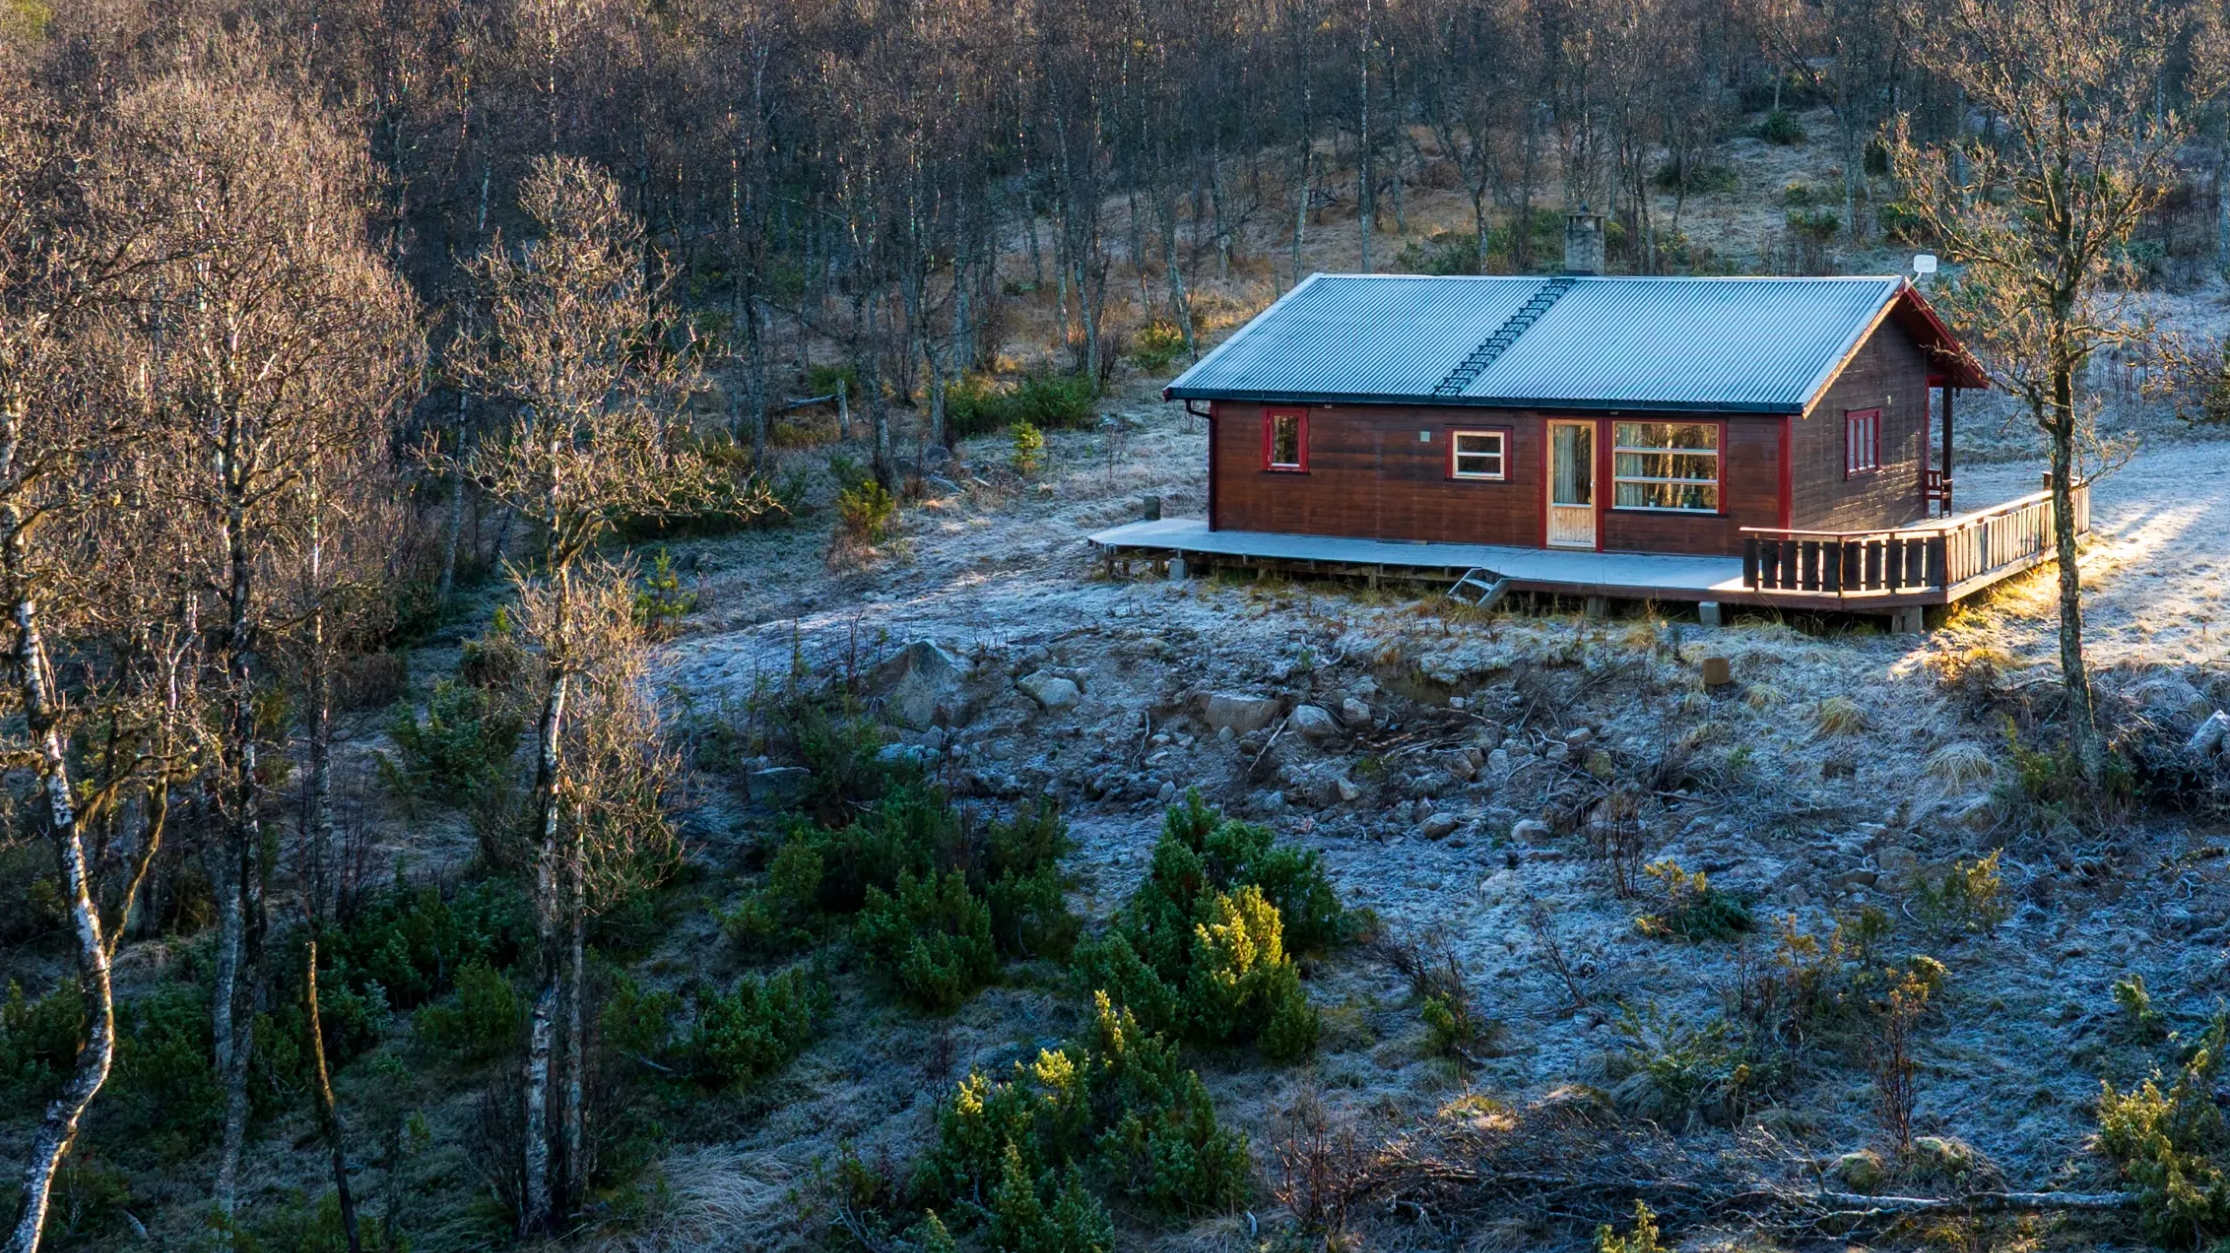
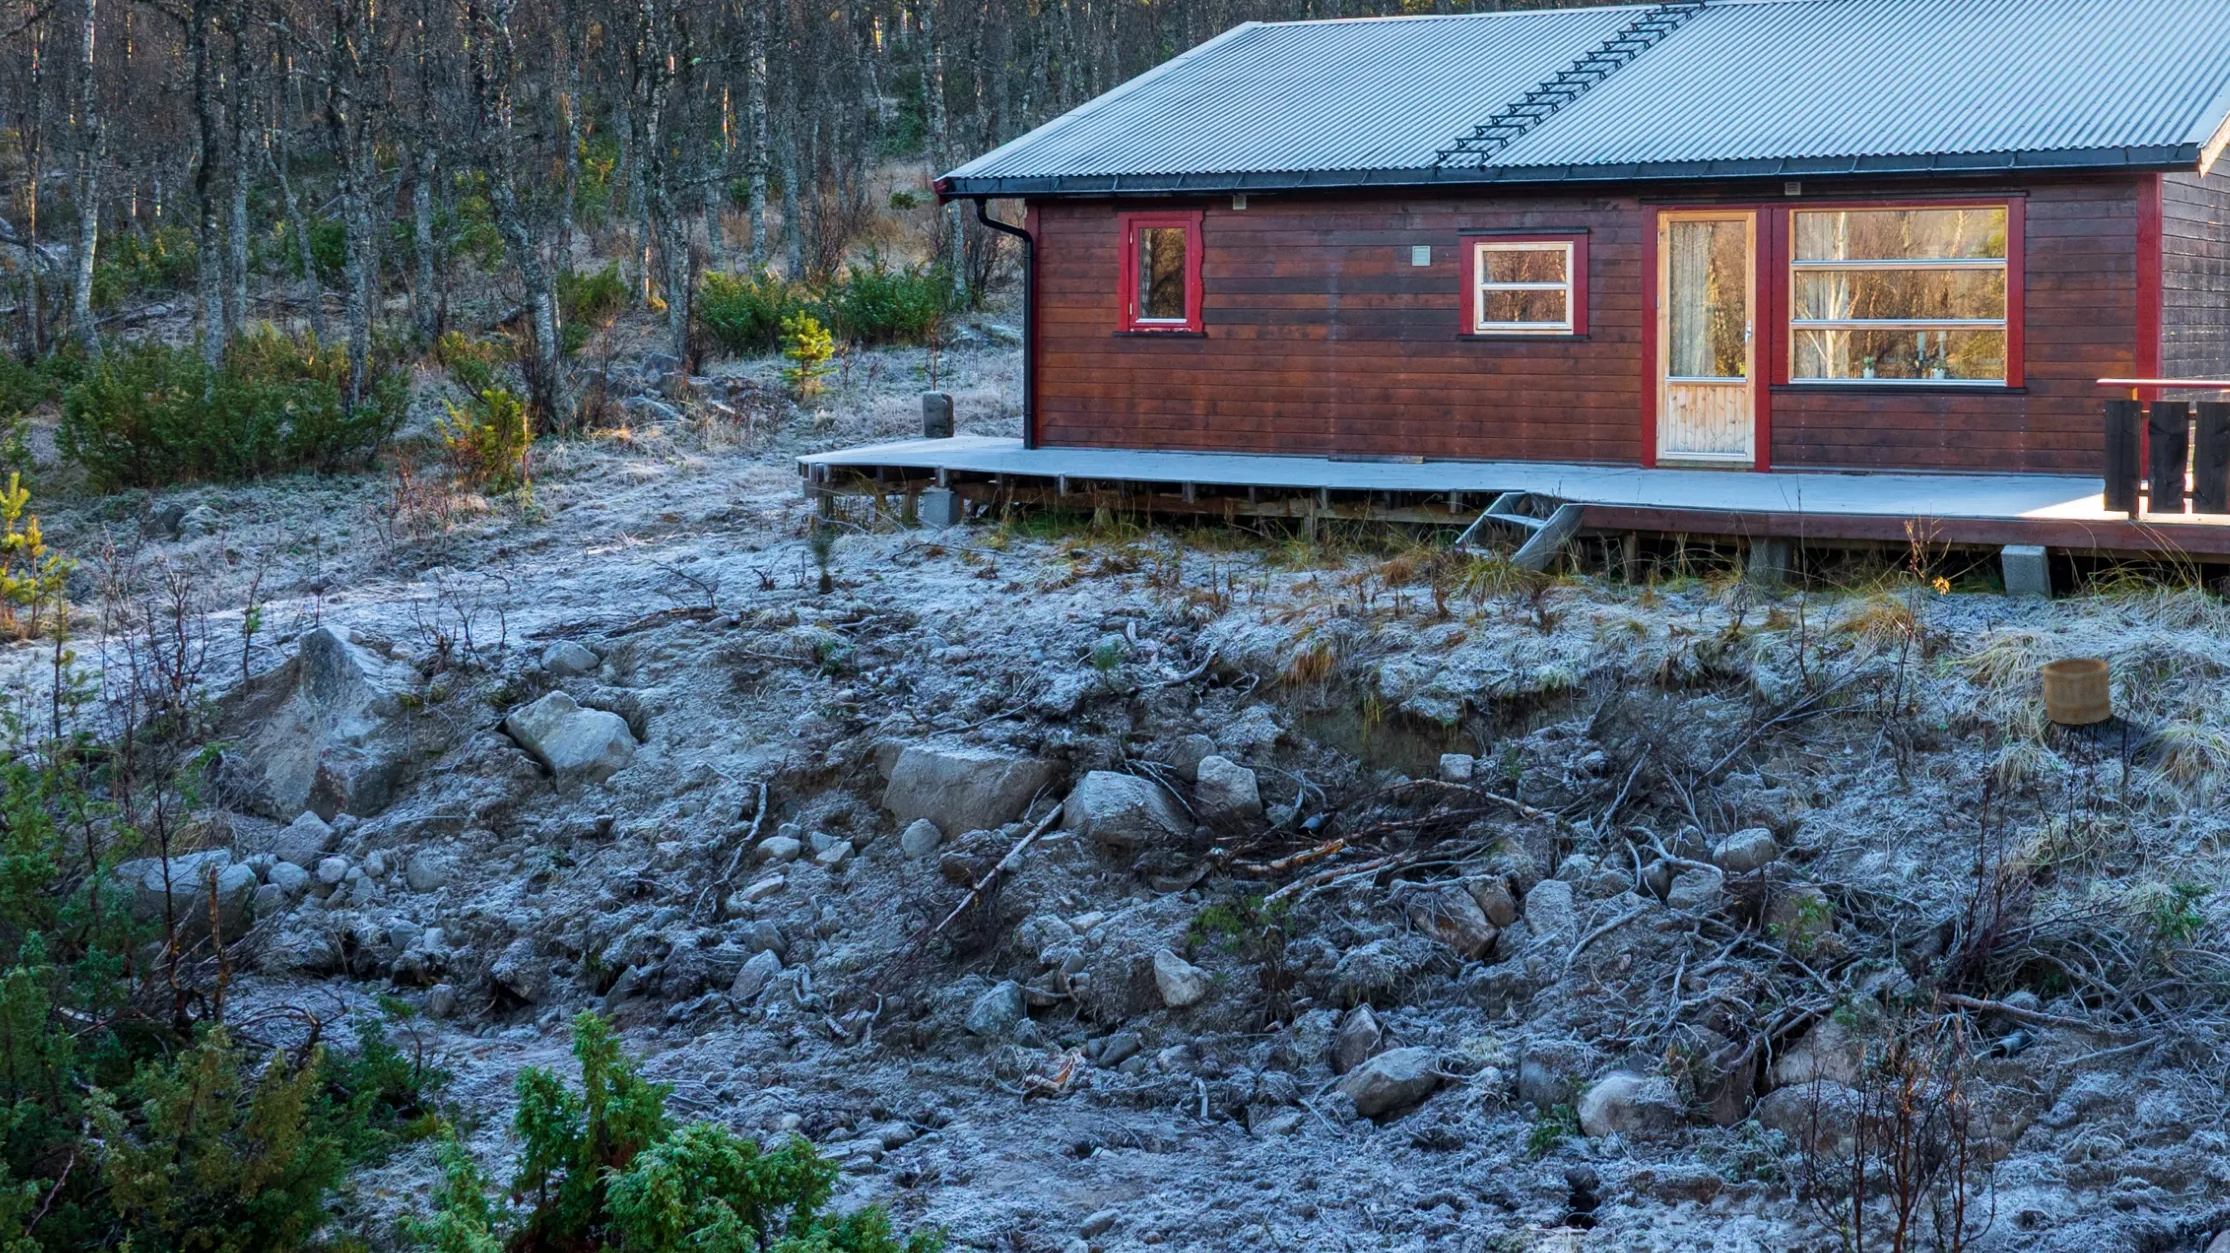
potted plant: present [1669,624,1684,659] -> present [801,529,836,593]

